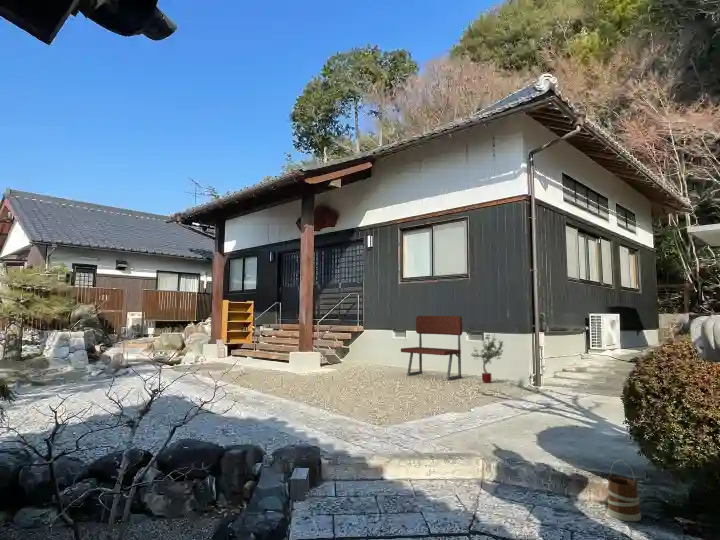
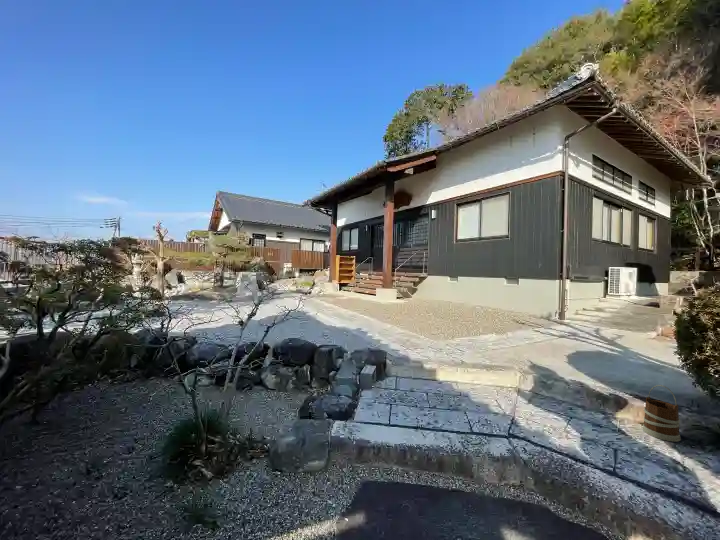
bench: present [401,316,462,380] -> none [454,267,502,312]
potted tree: present [471,335,503,383] -> none [508,280,536,316]

